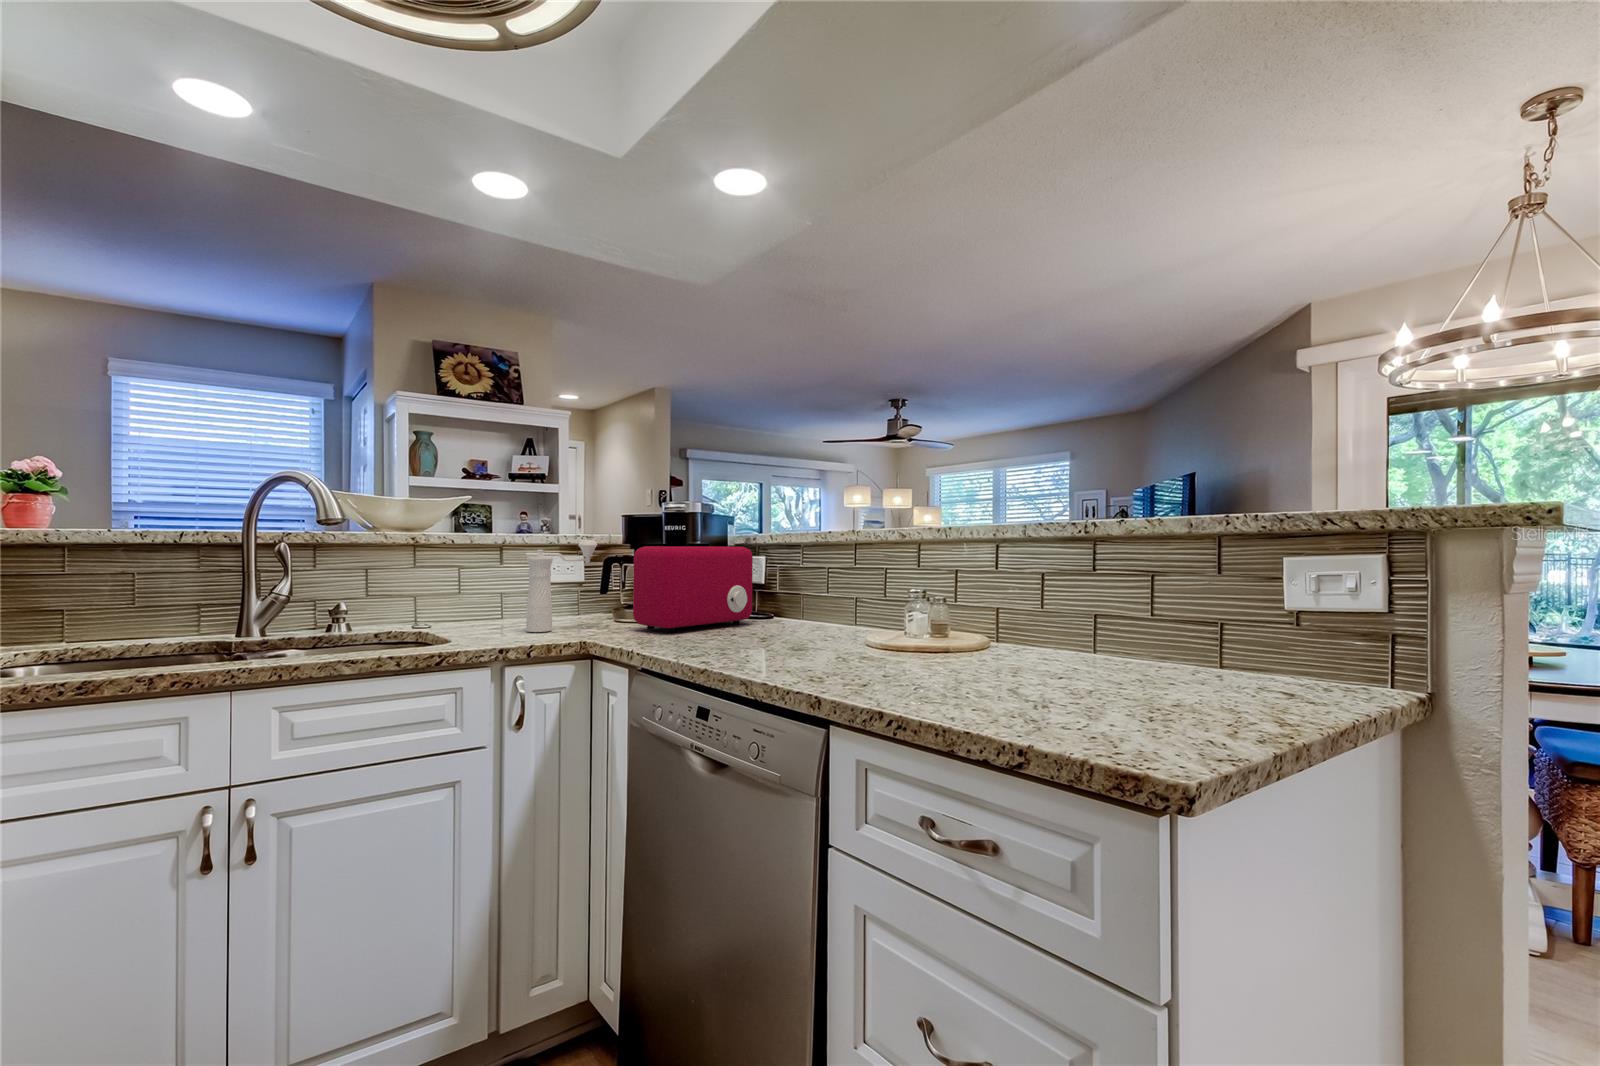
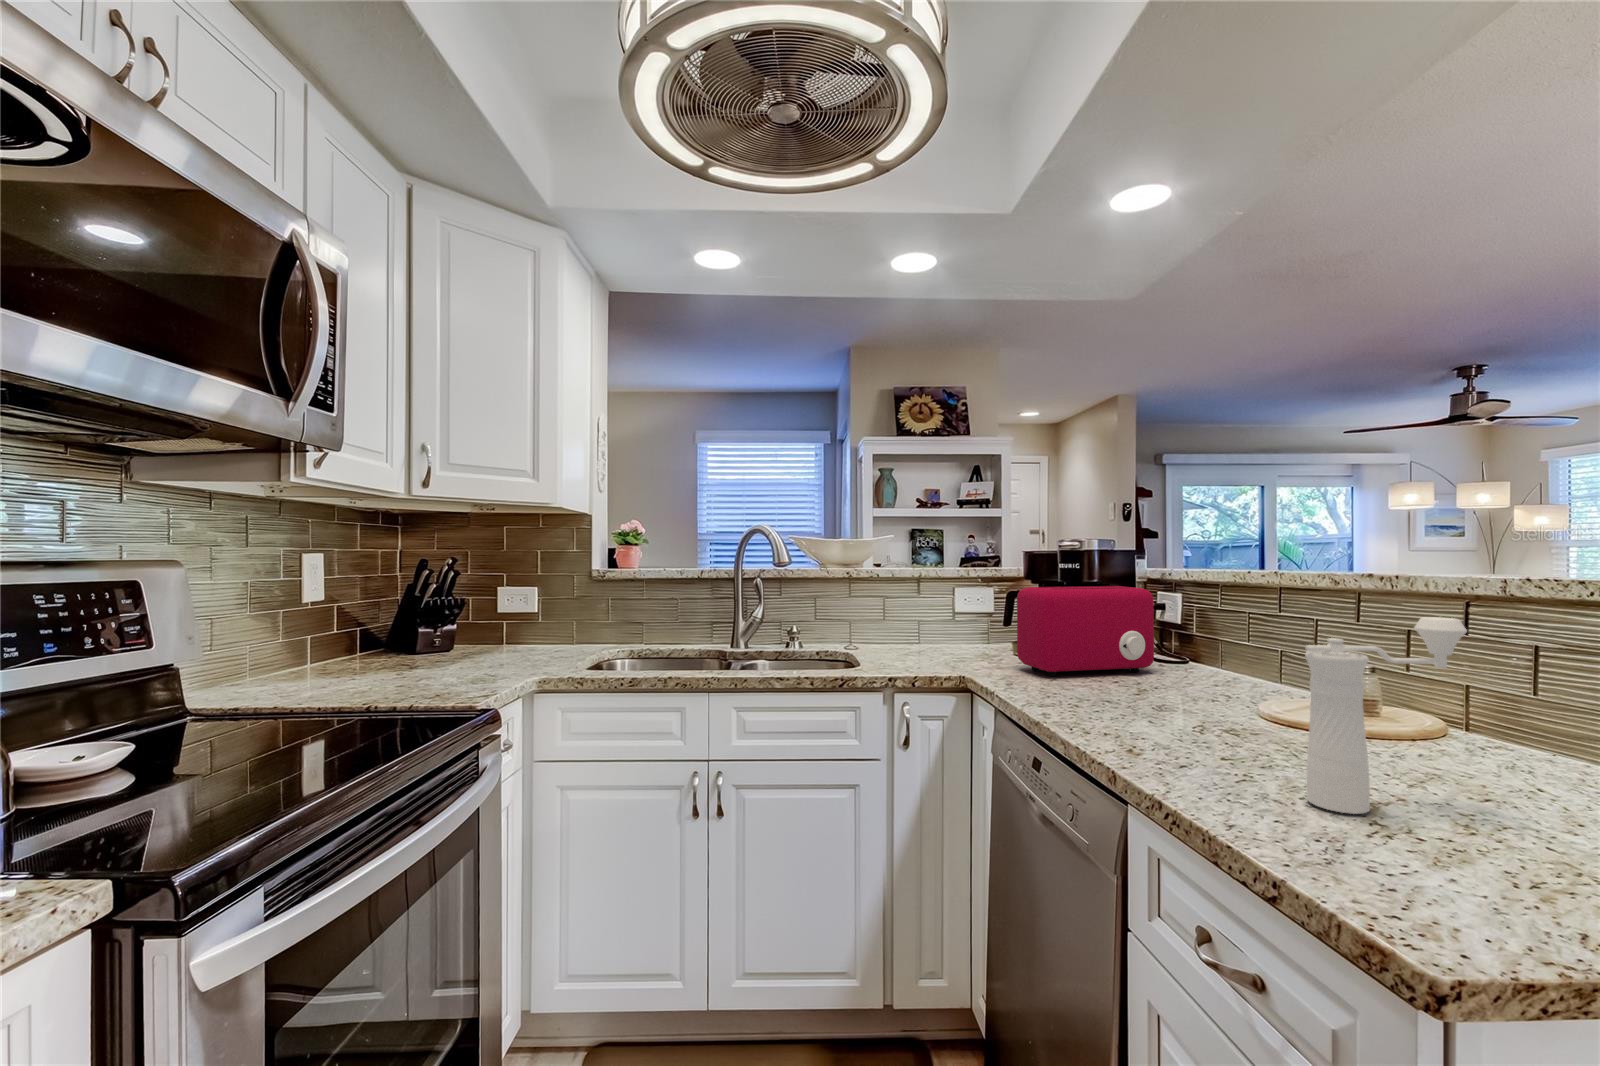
pepper mill: present [526,540,597,632] -> present [1305,617,1467,814]

